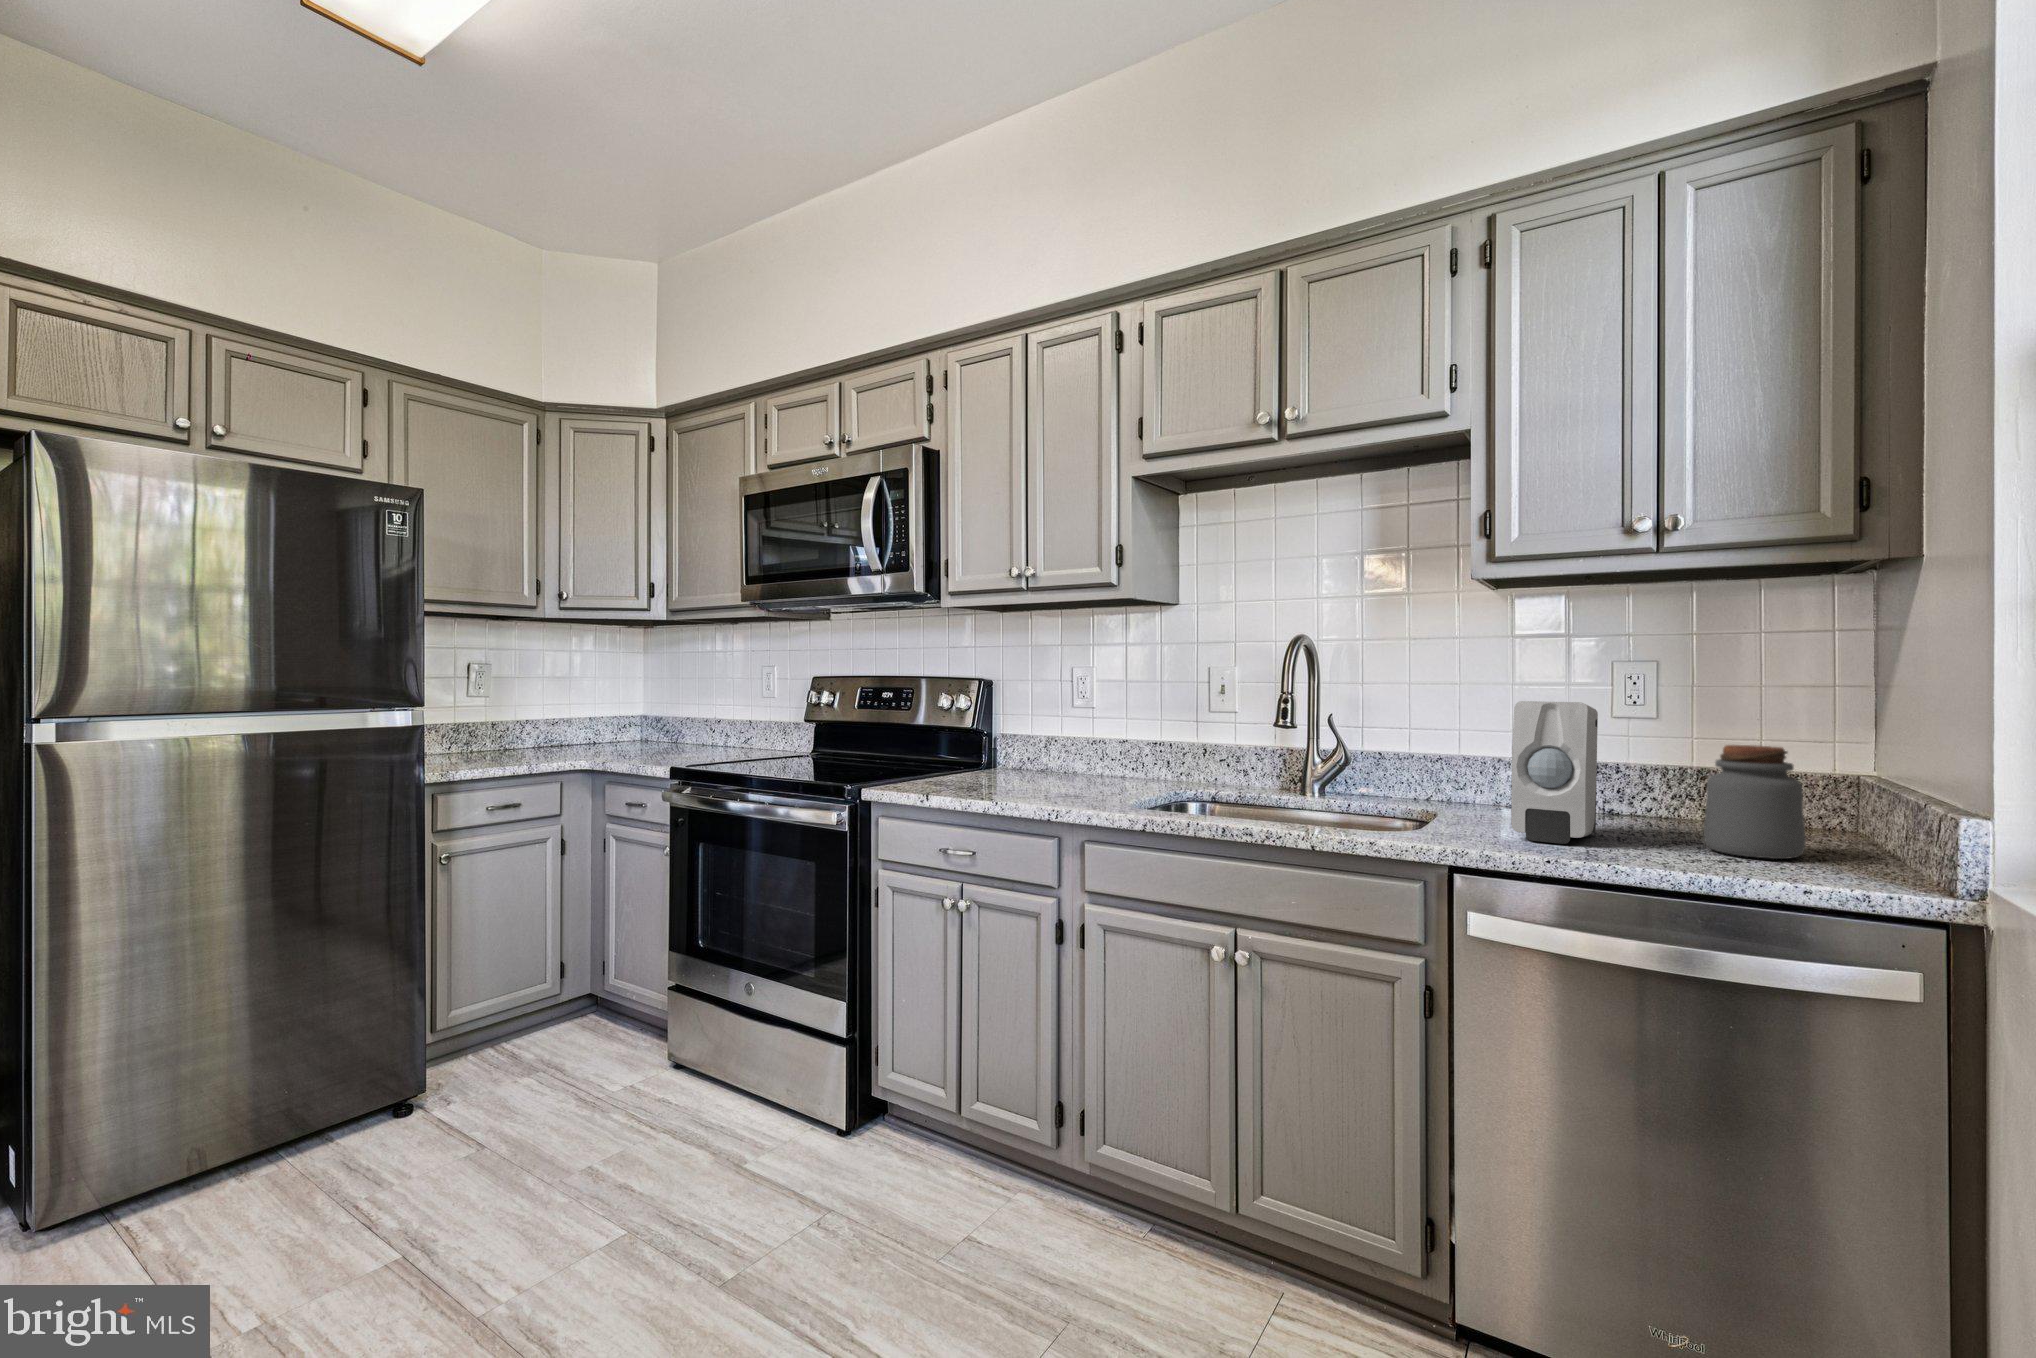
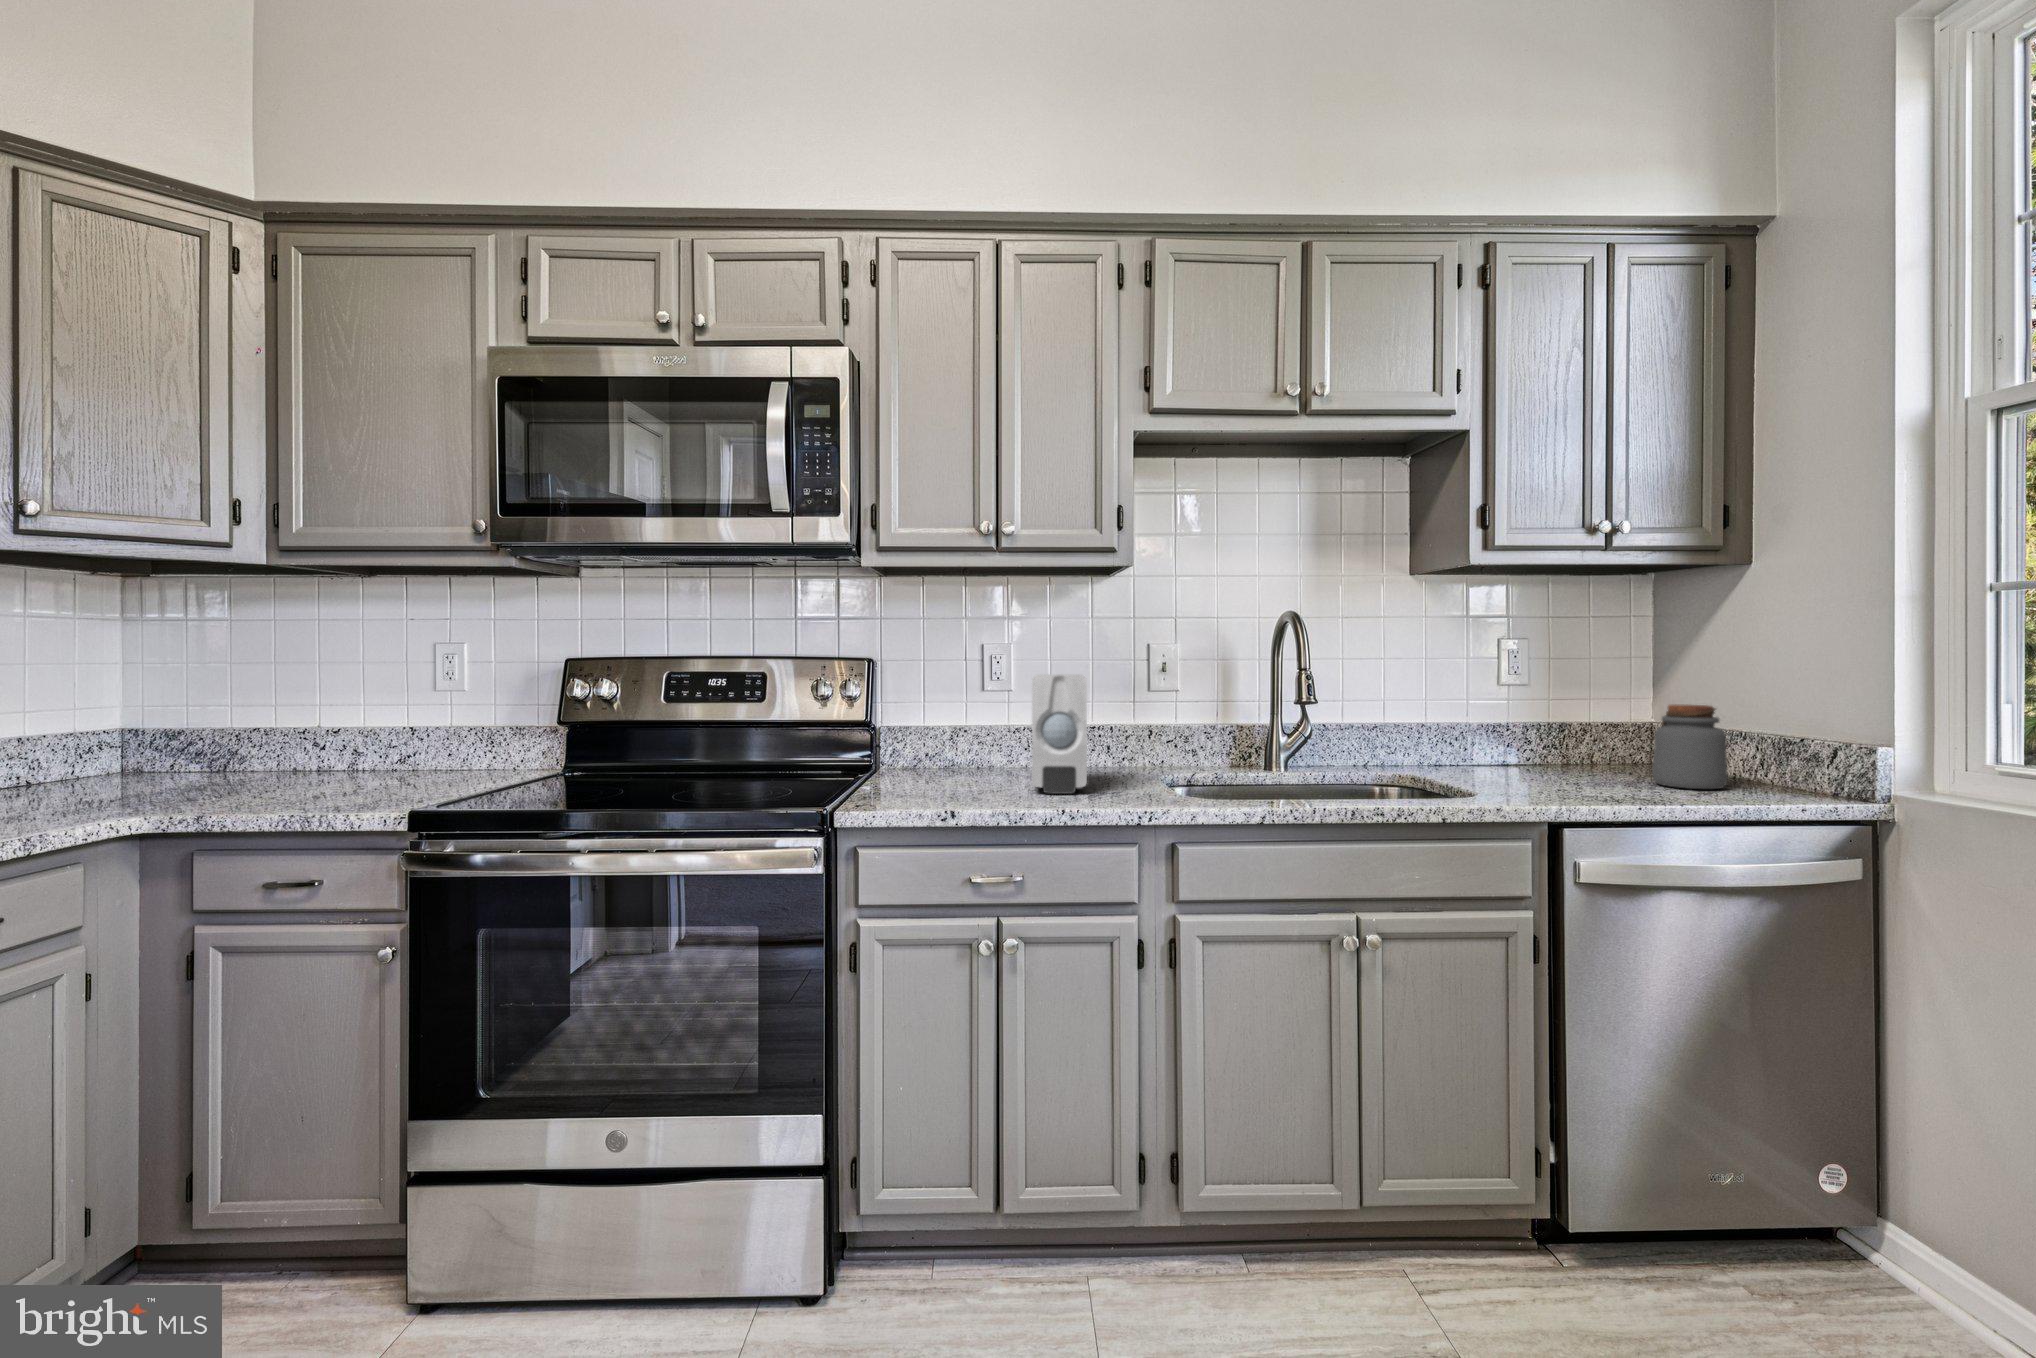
soap dispenser: present [1511,701,1598,844] -> present [1032,674,1087,794]

